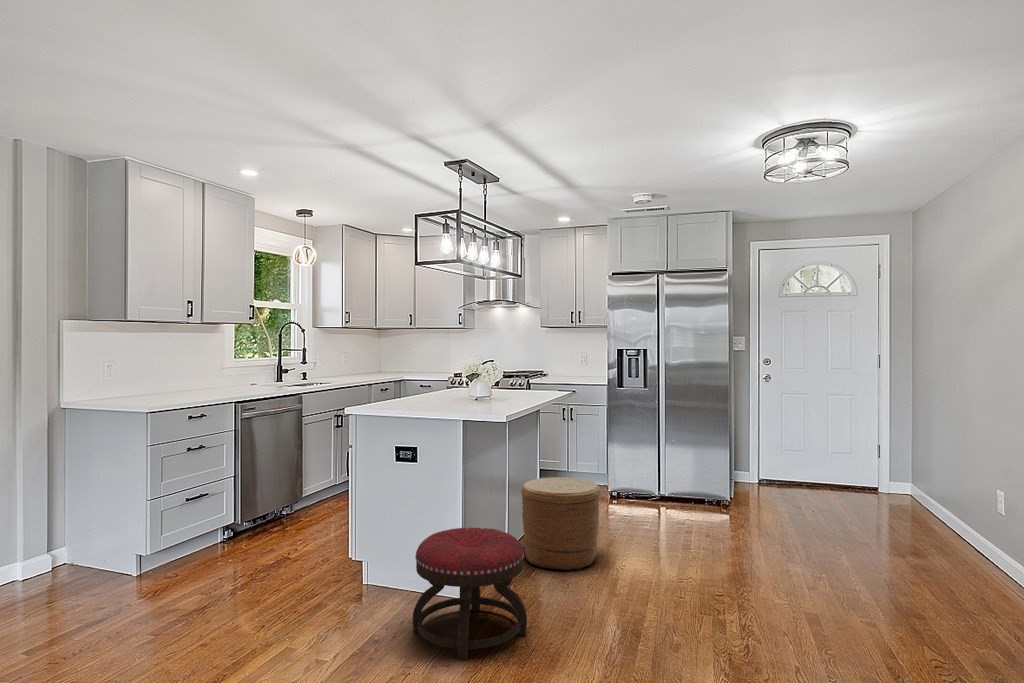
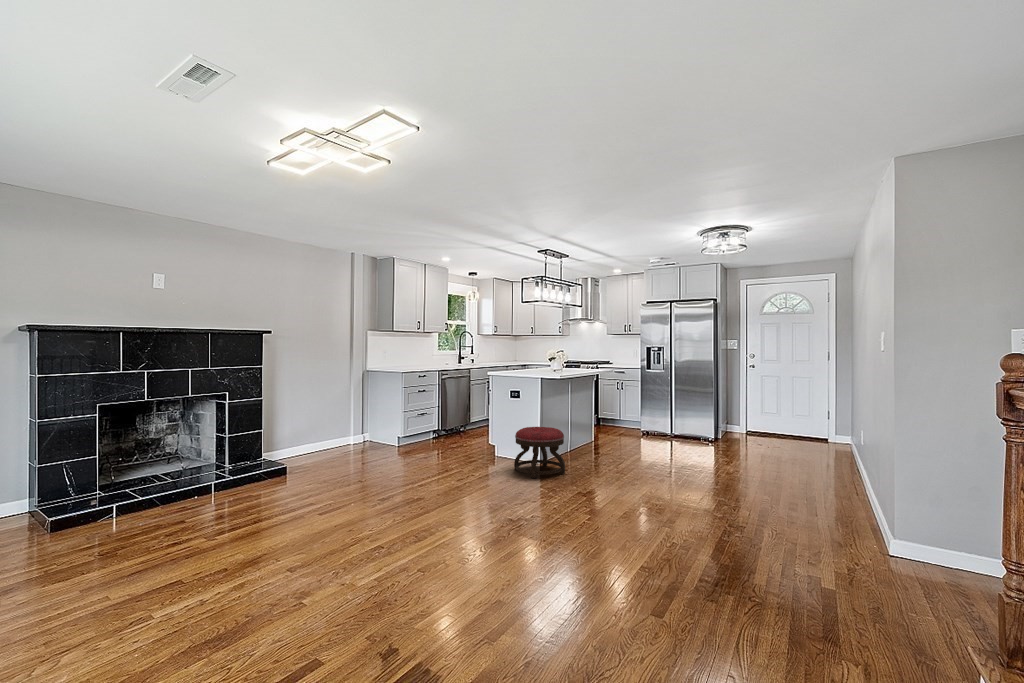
woven basket: present [521,477,600,570] -> none [575,413,617,457]

